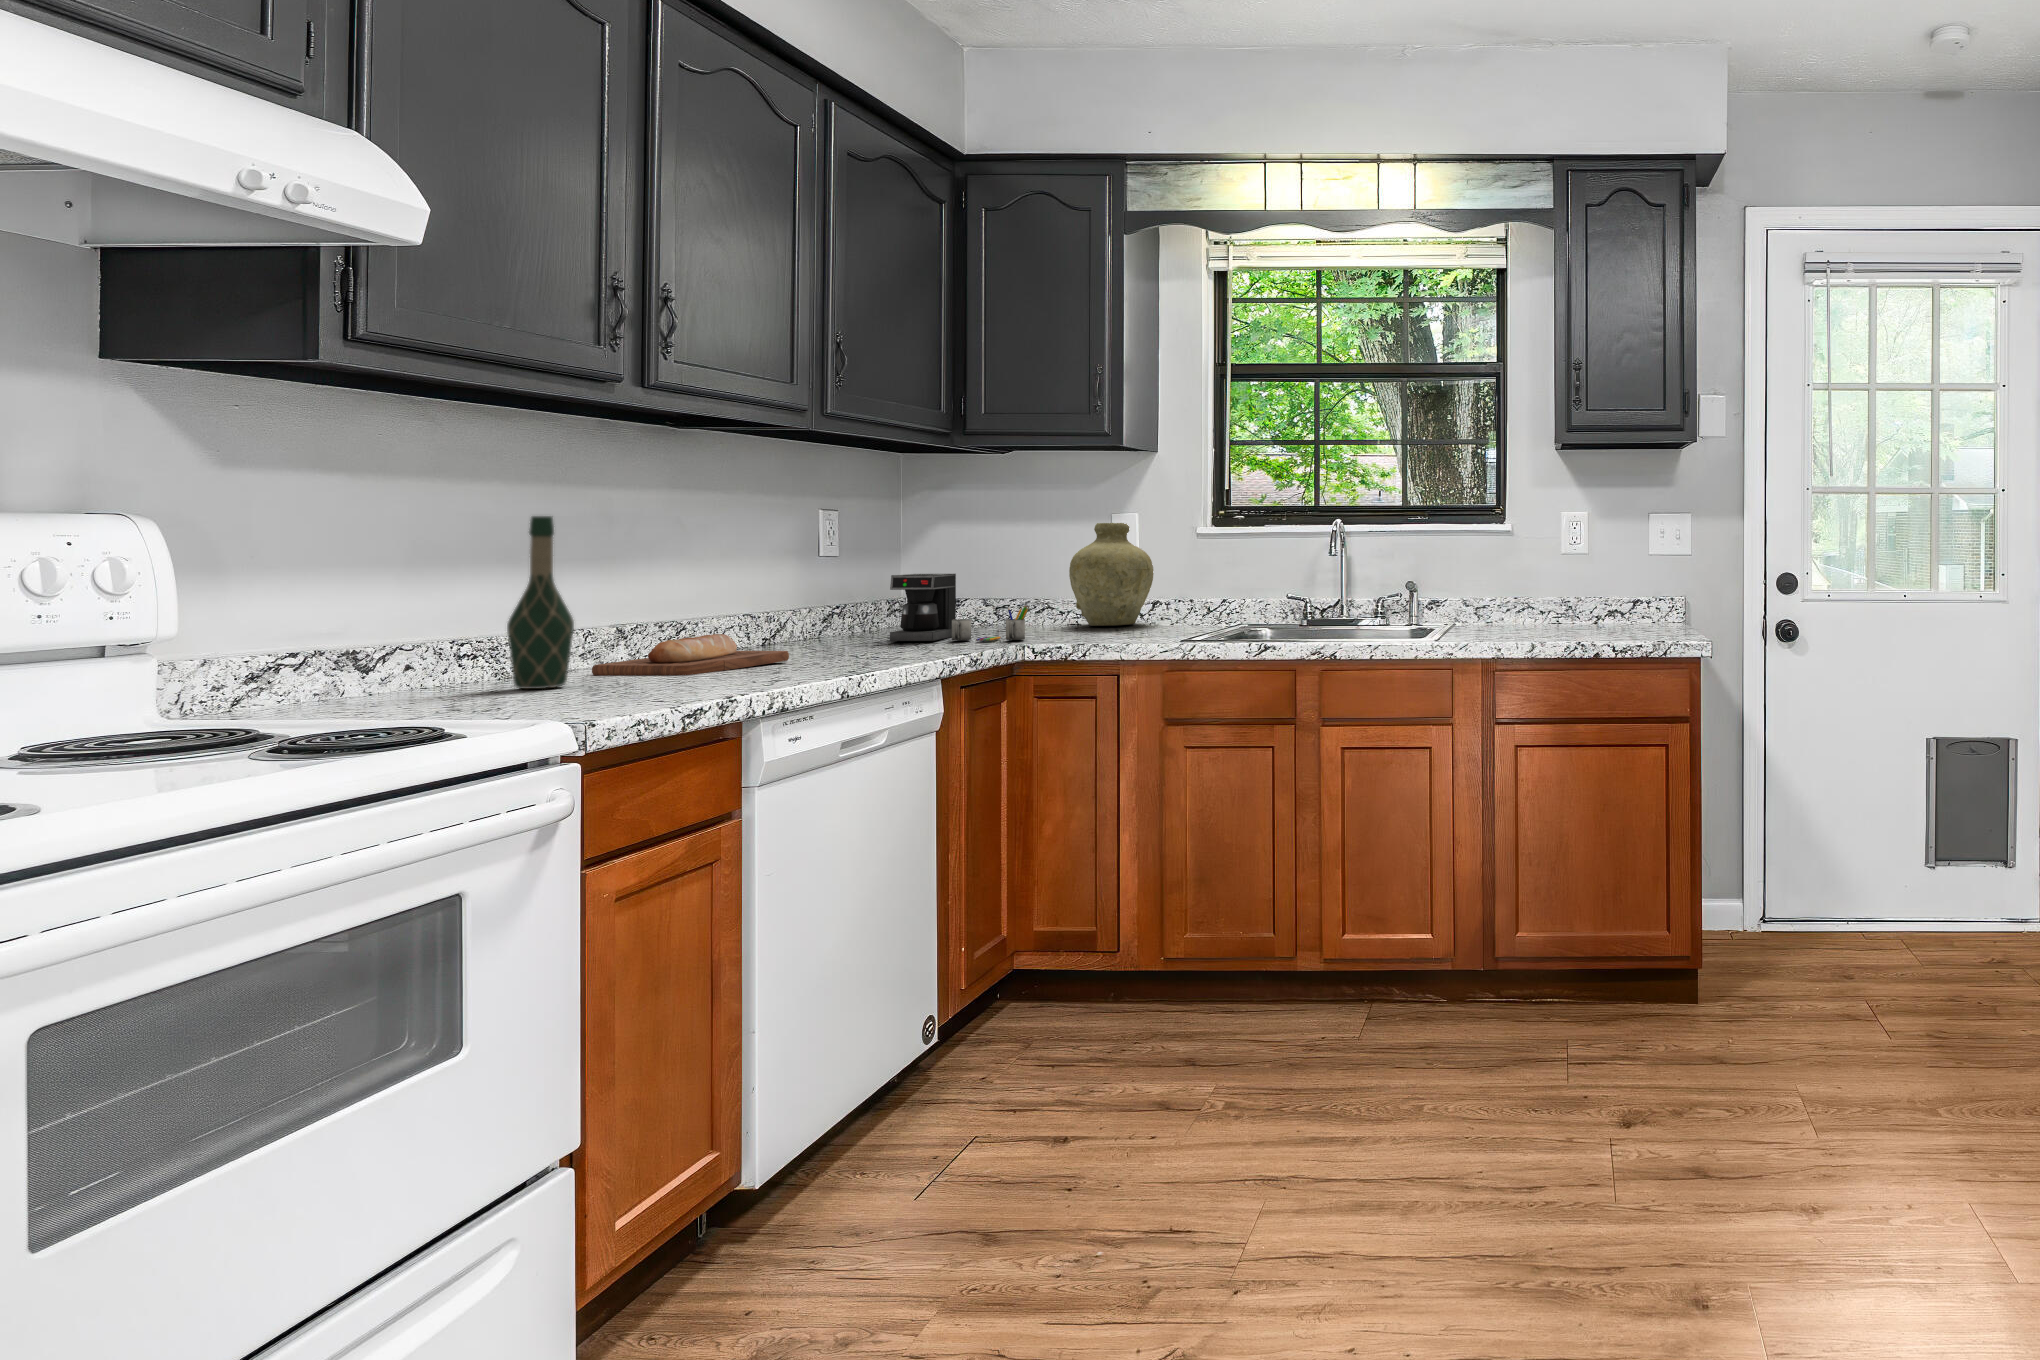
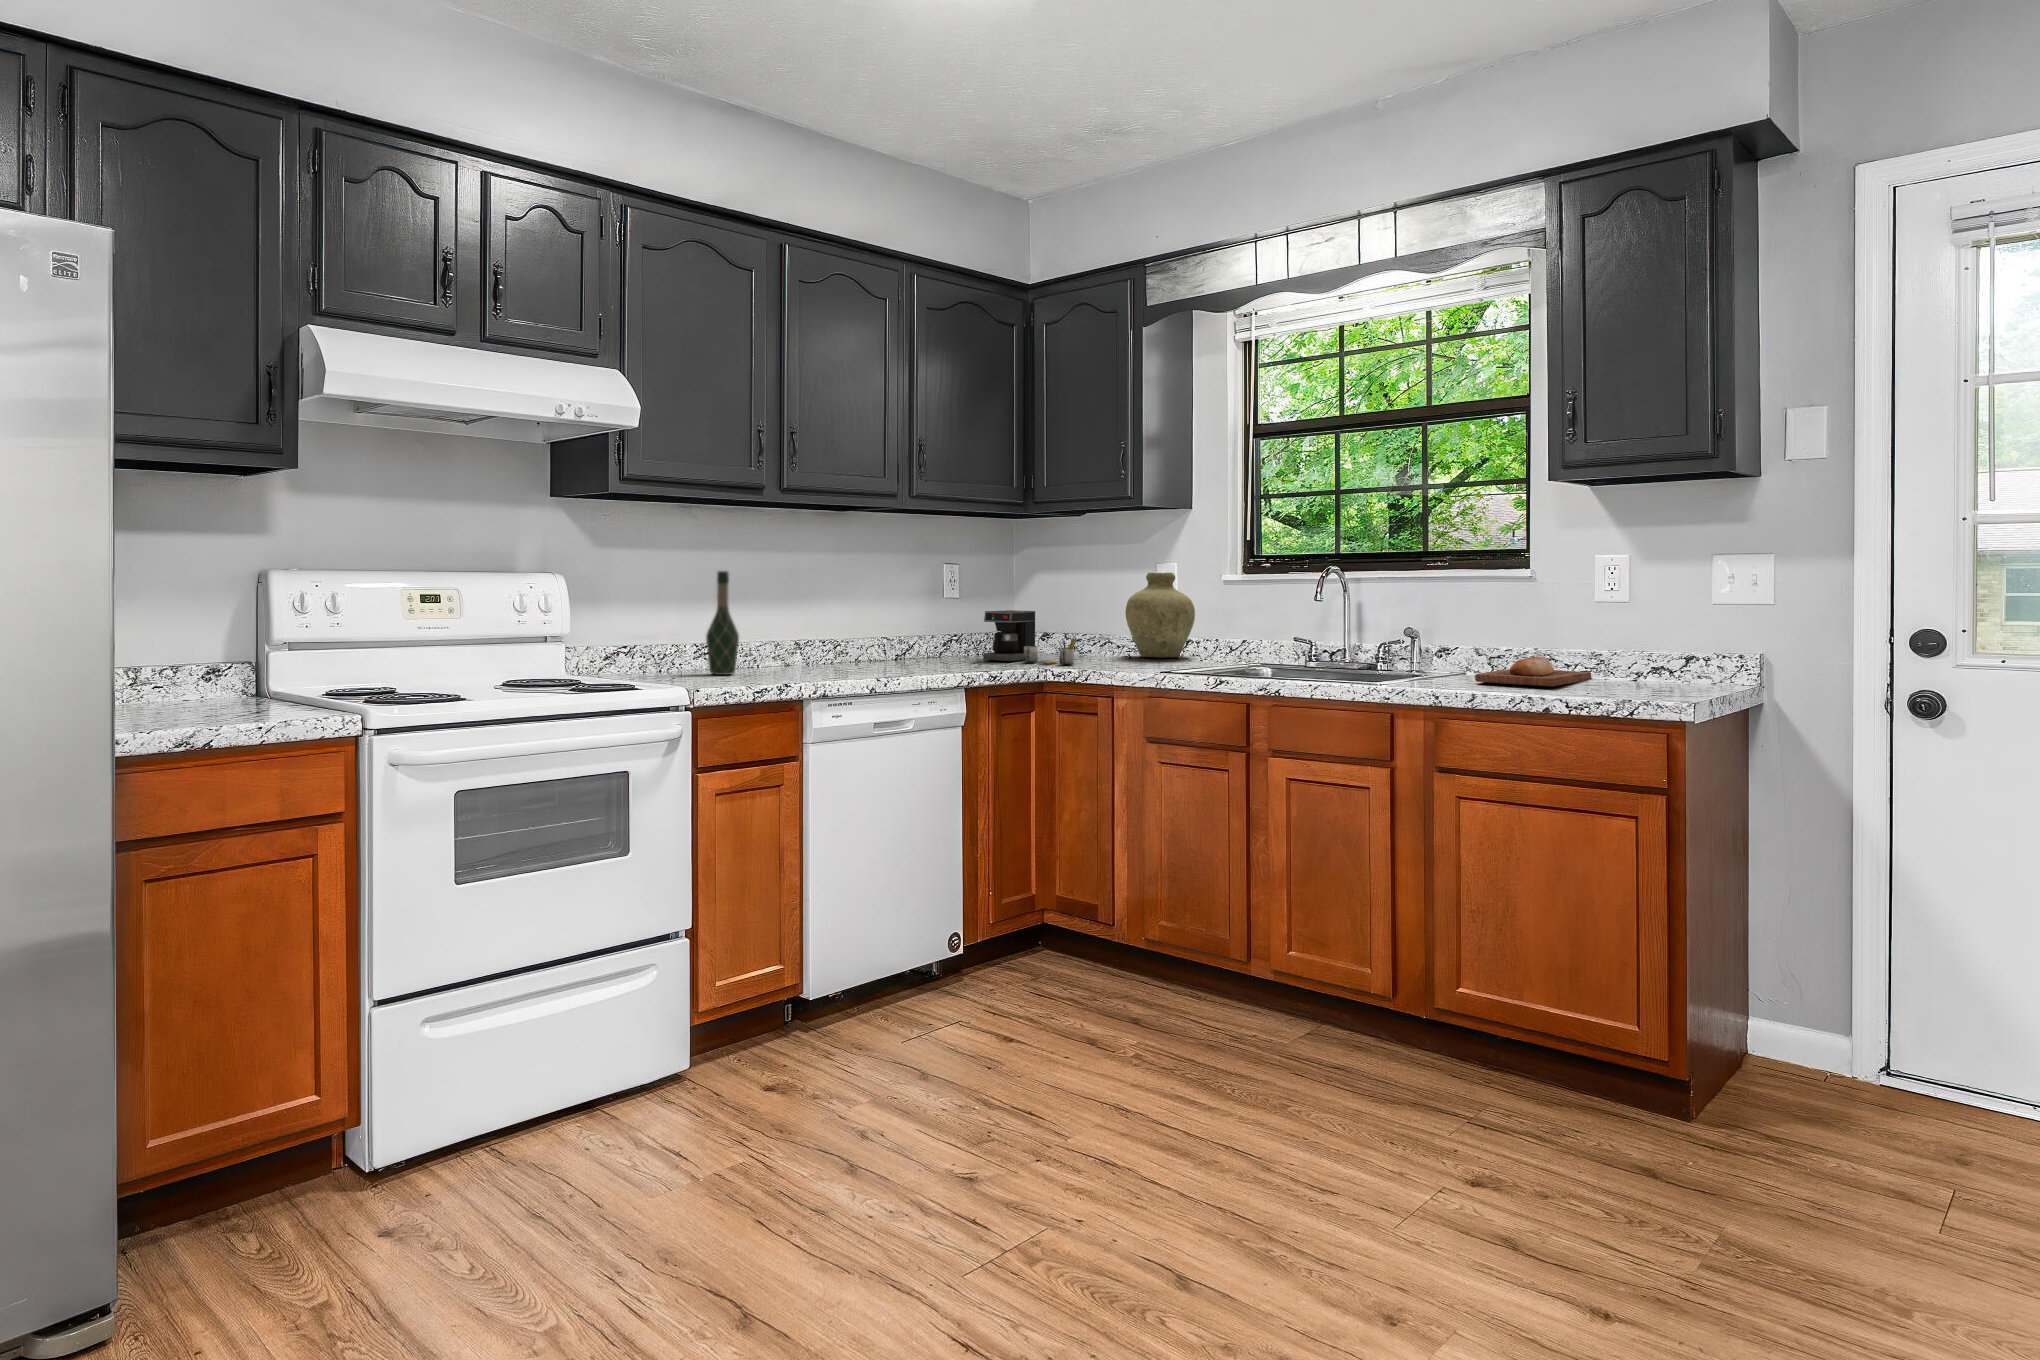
bread loaf: present [592,634,789,676] -> present [1475,656,1591,686]

